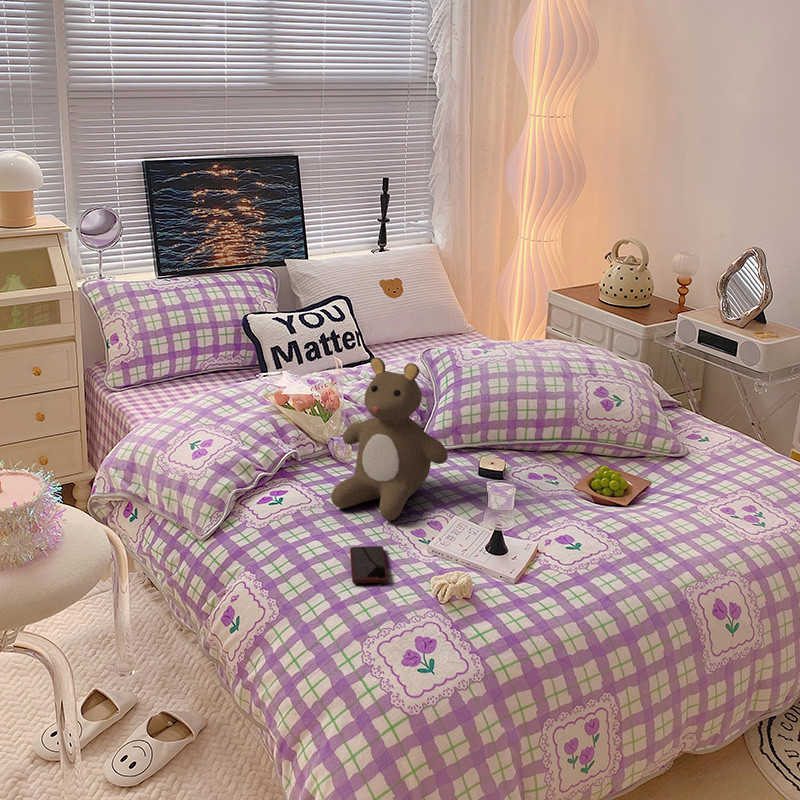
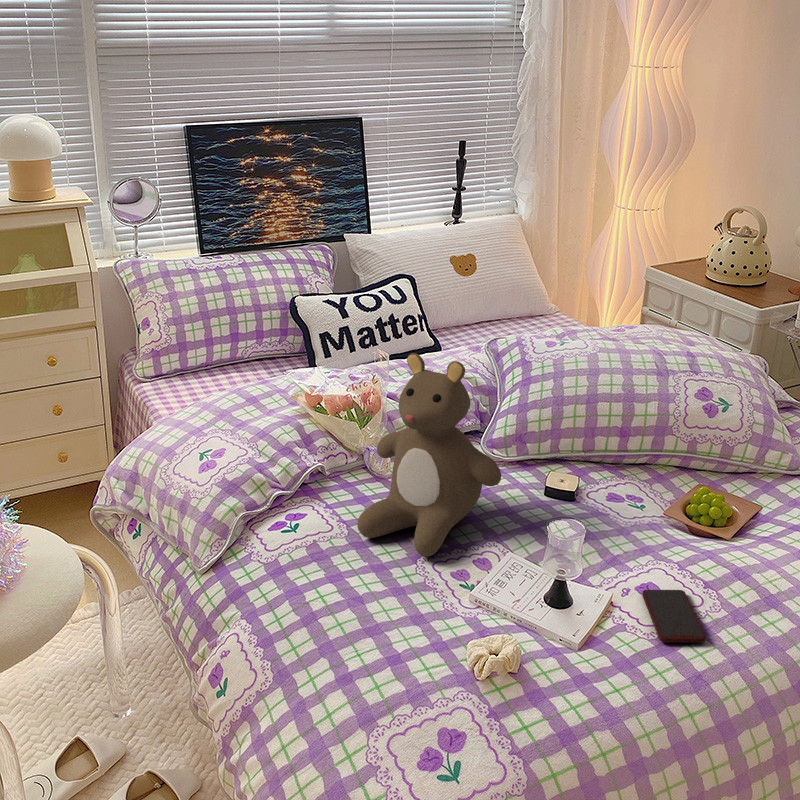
smartphone: present [350,546,388,584] -> present [643,590,705,642]

